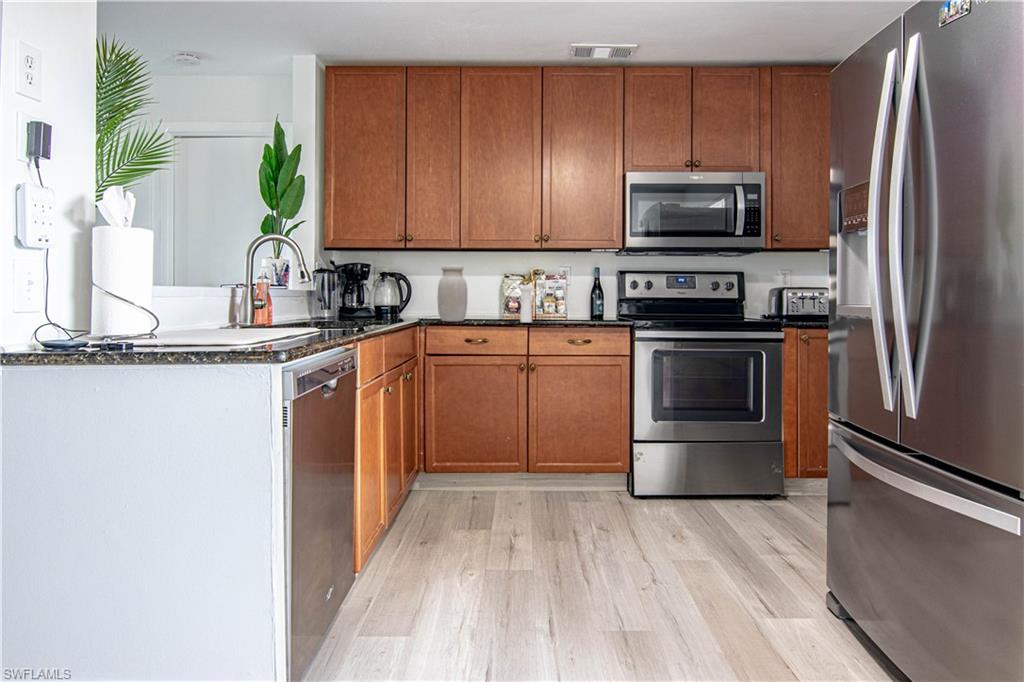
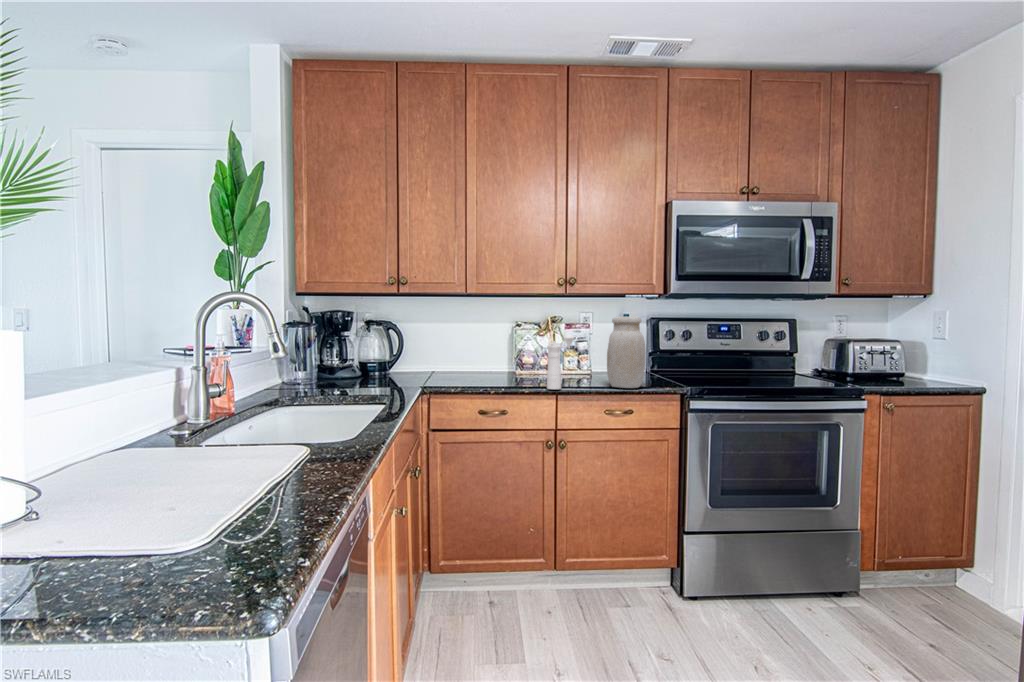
jar: present [437,265,467,322] -> present [607,316,646,388]

